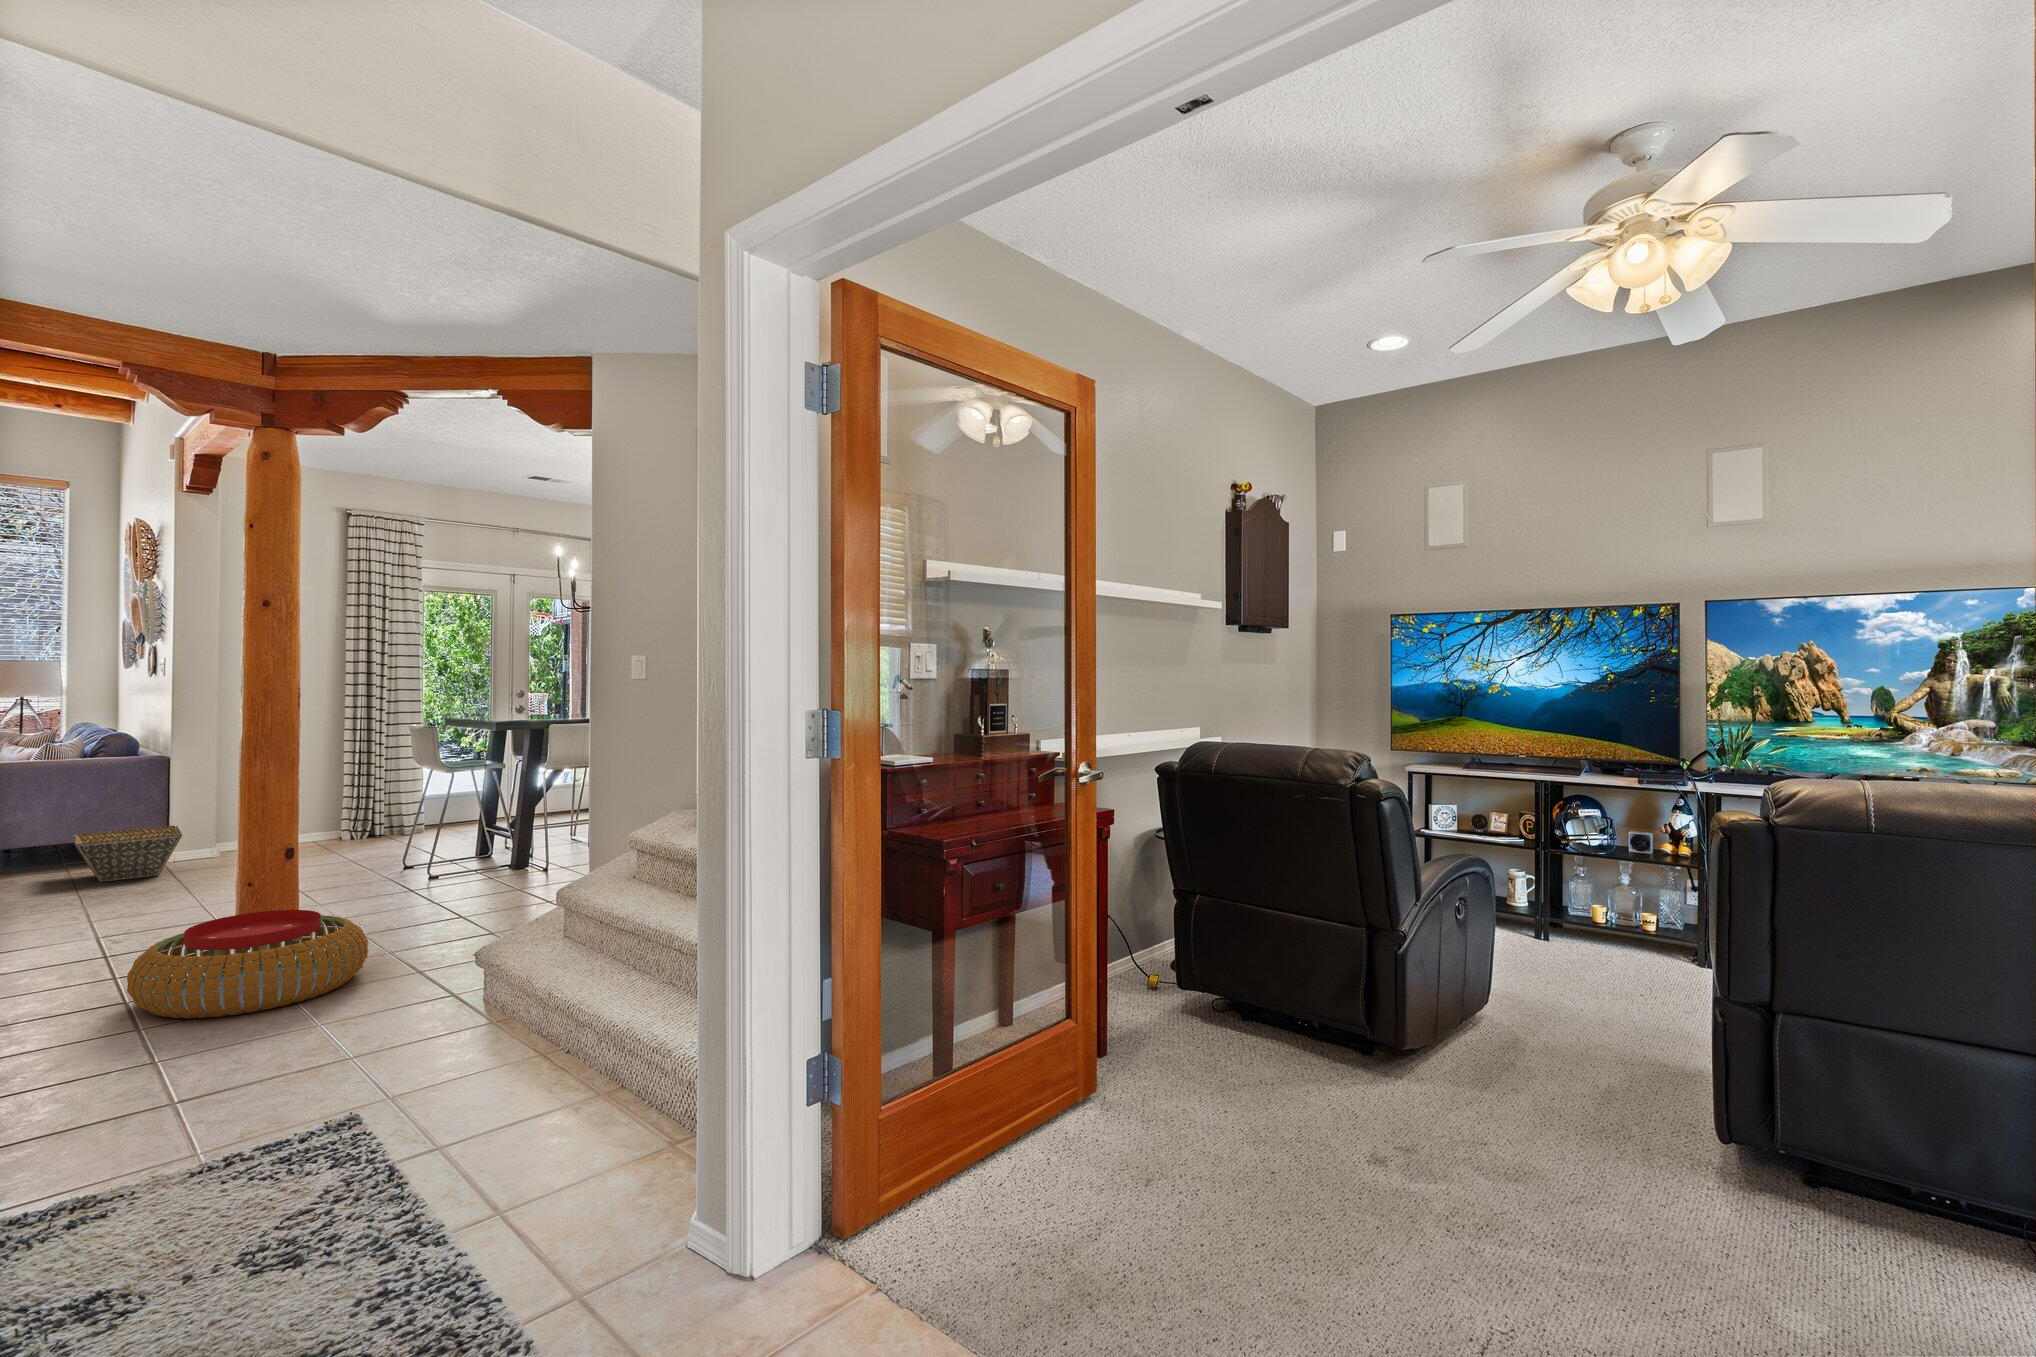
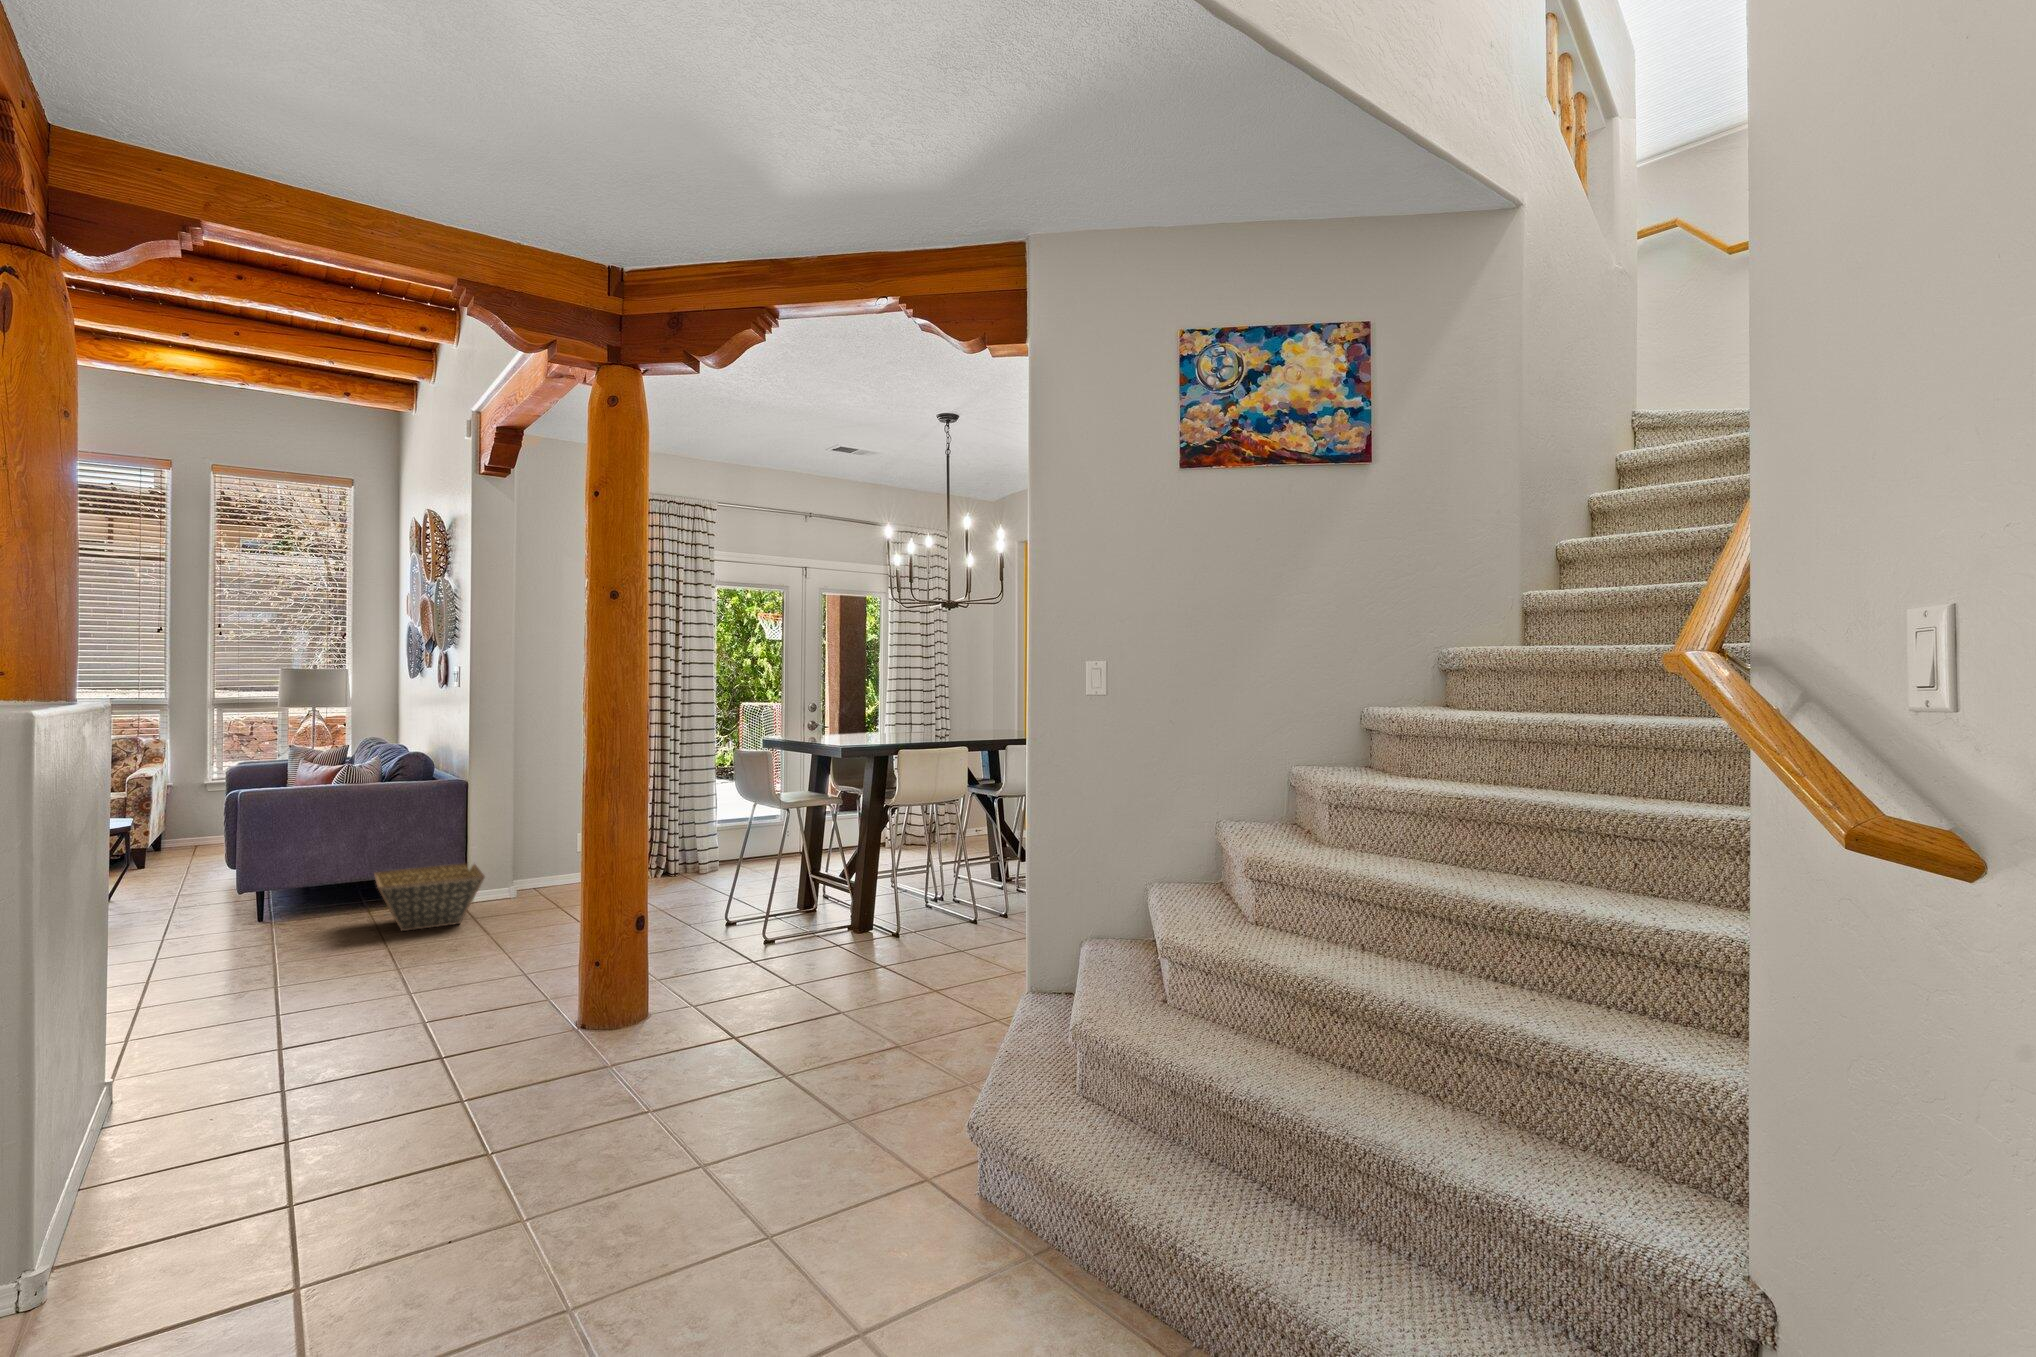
pouf: present [127,910,368,1019] -> none [497,1018,786,1199]

